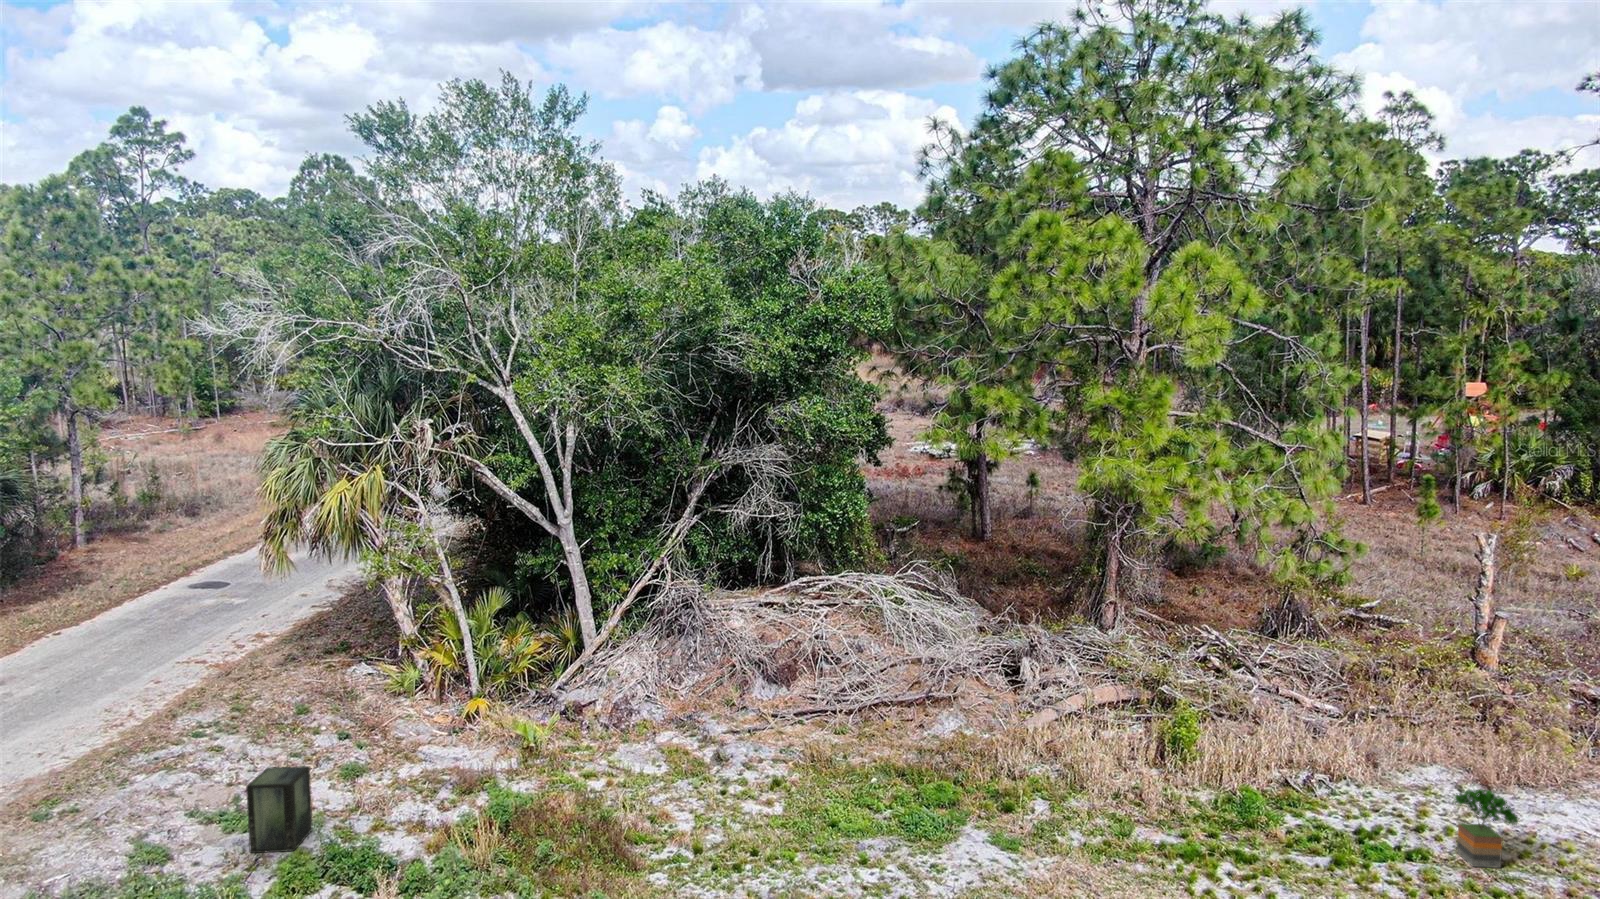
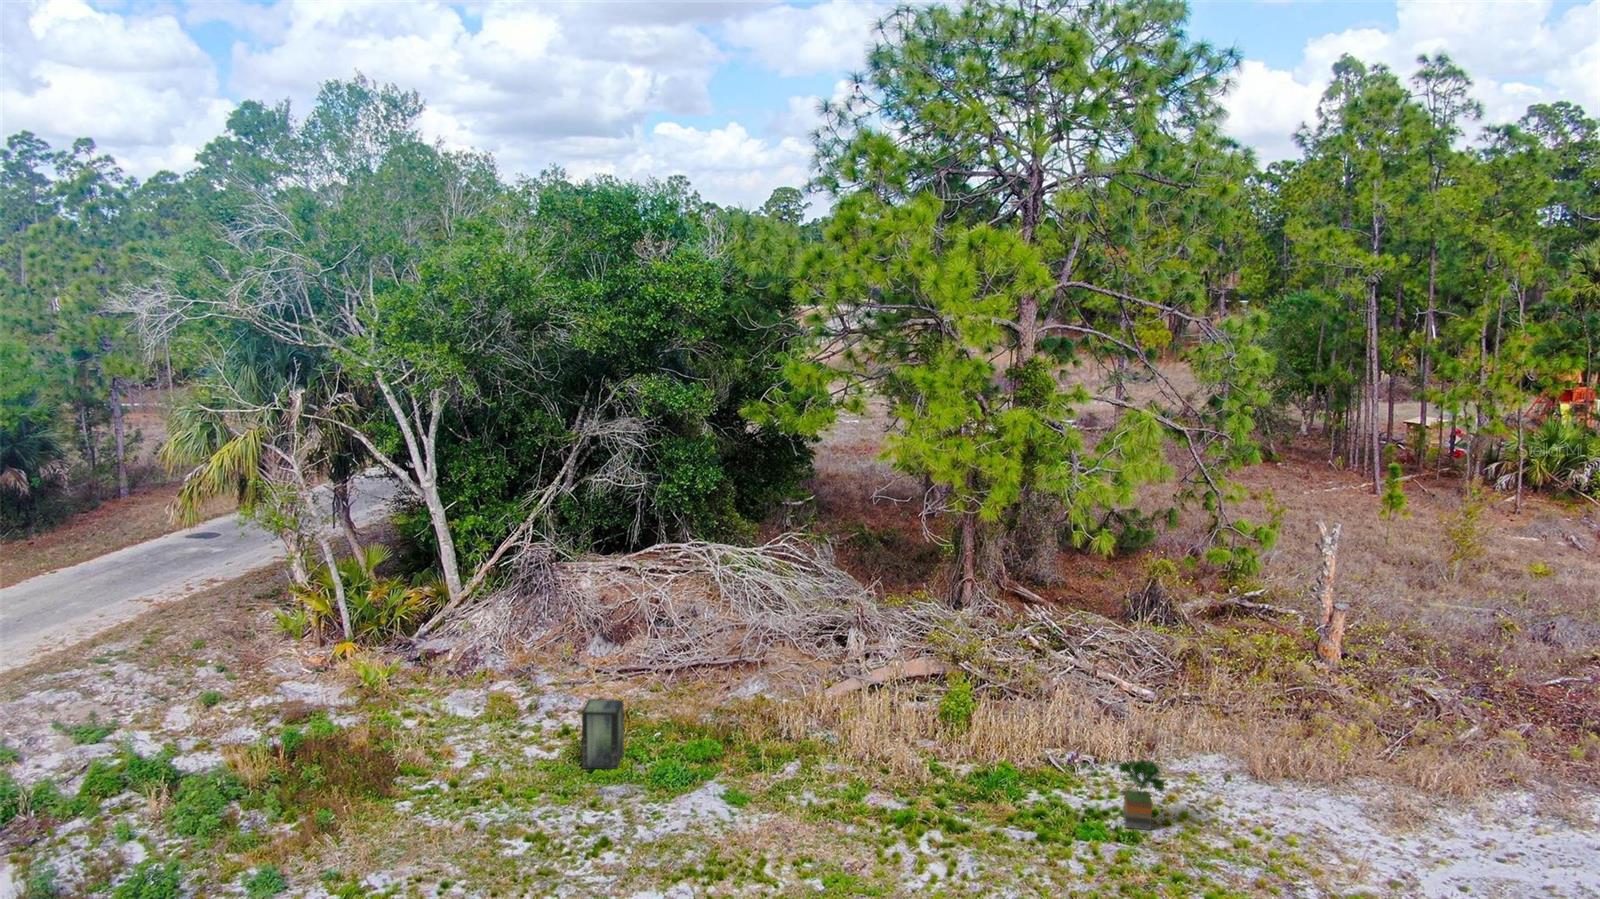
storage box: present [246,766,312,853] -> present [582,699,624,769]

